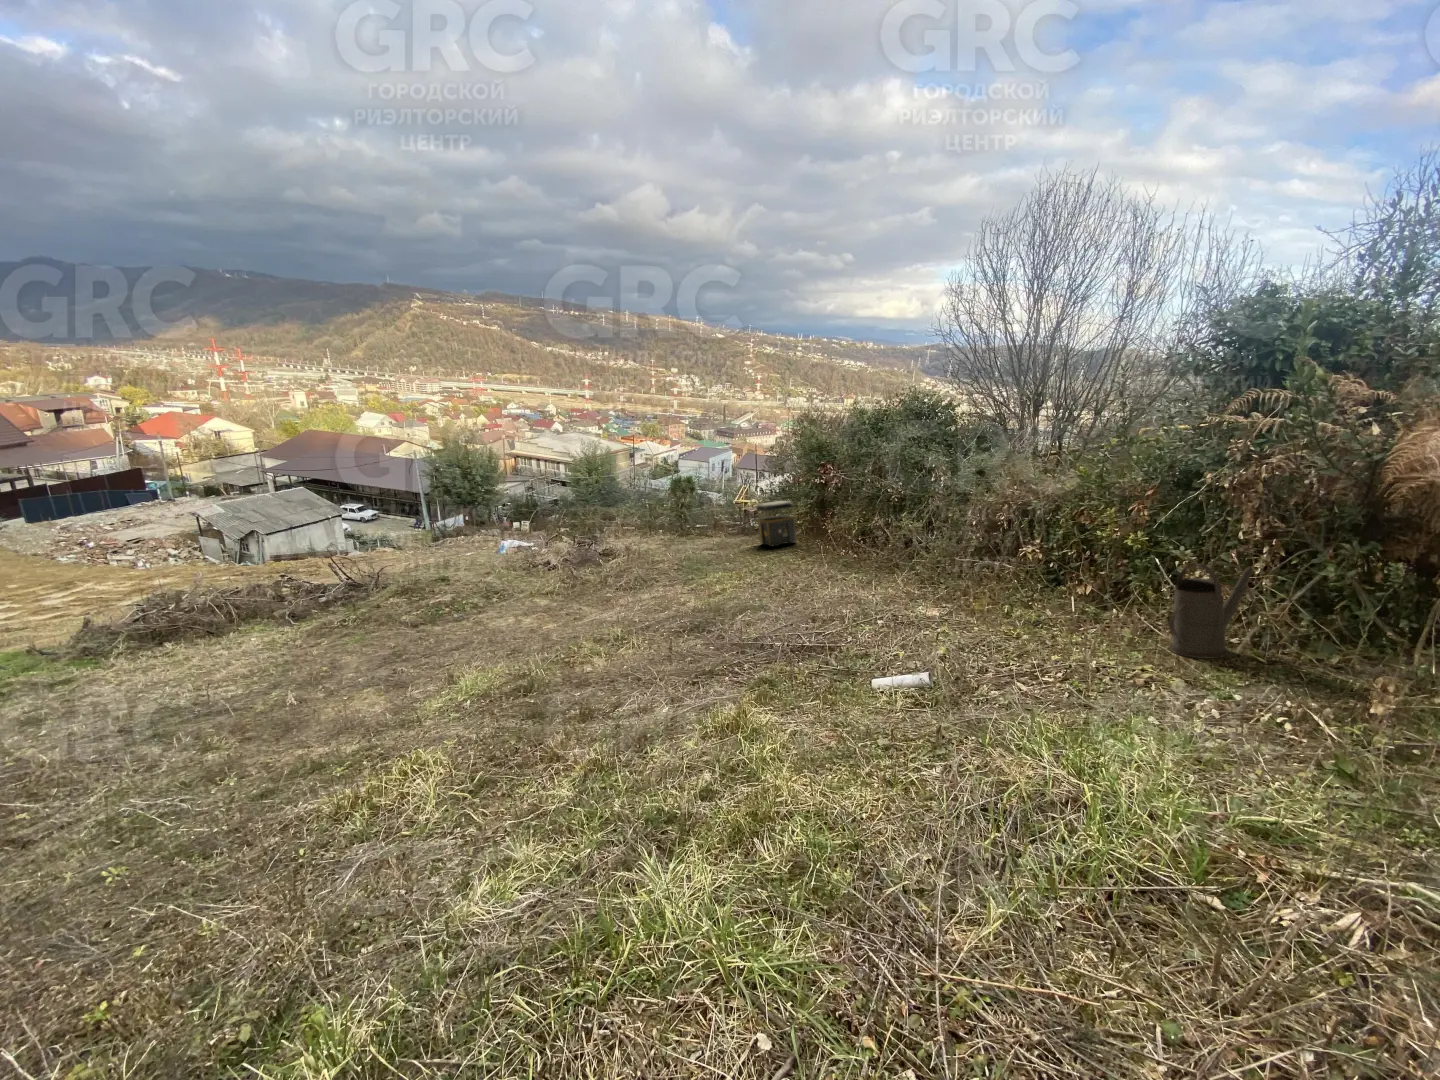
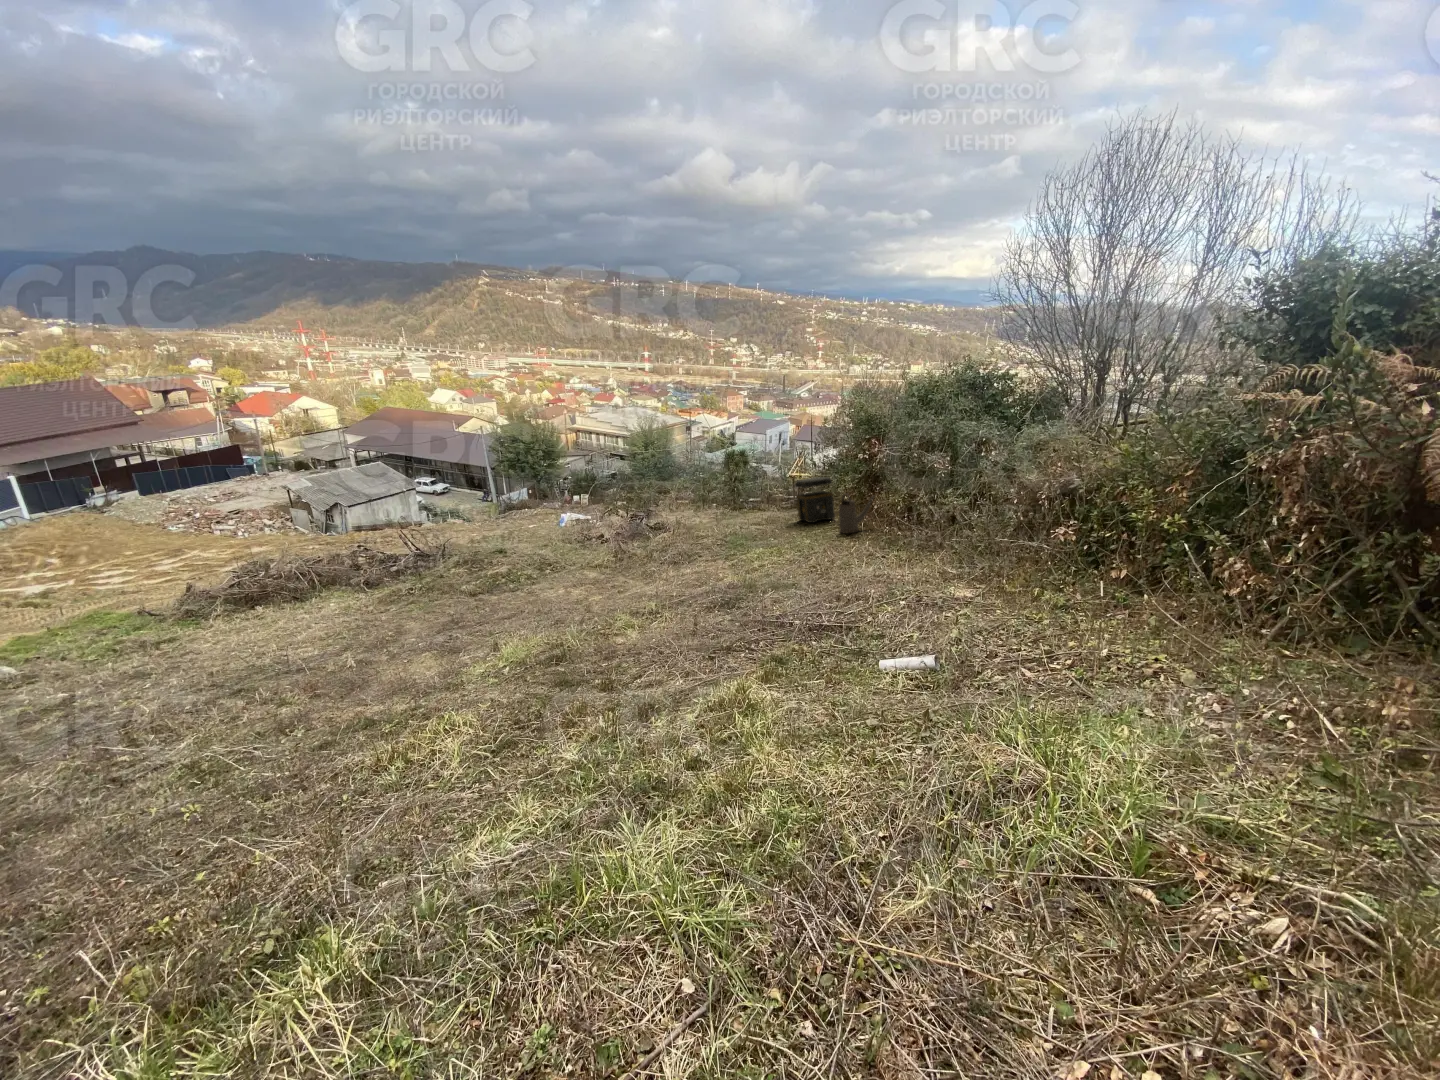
watering can: present [1168,563,1254,659] -> present [833,493,875,533]

